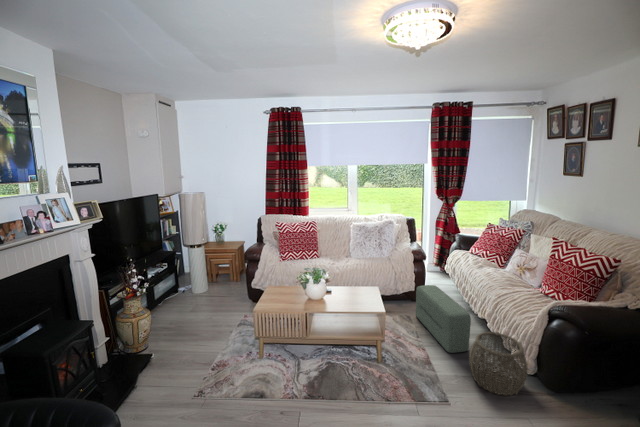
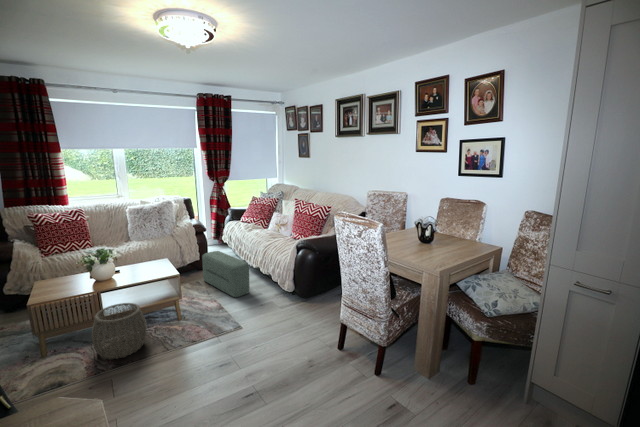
woven basket: present [469,332,528,396] -> present [92,303,147,359]

